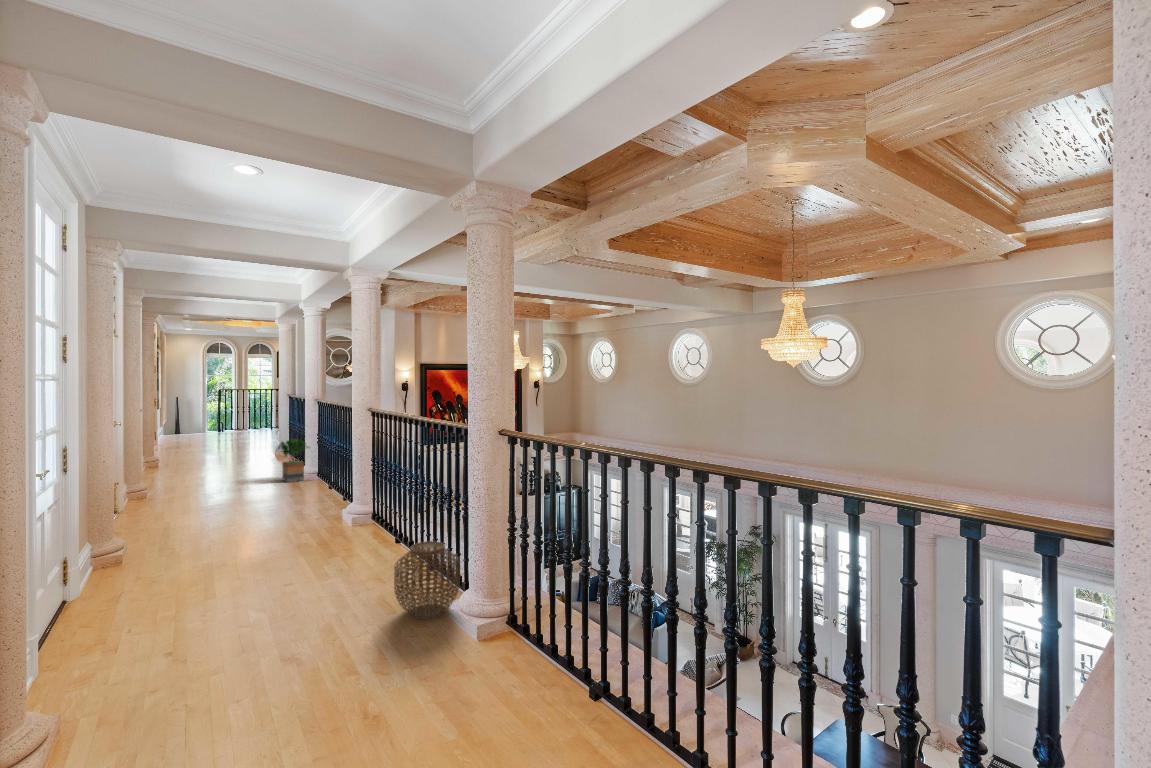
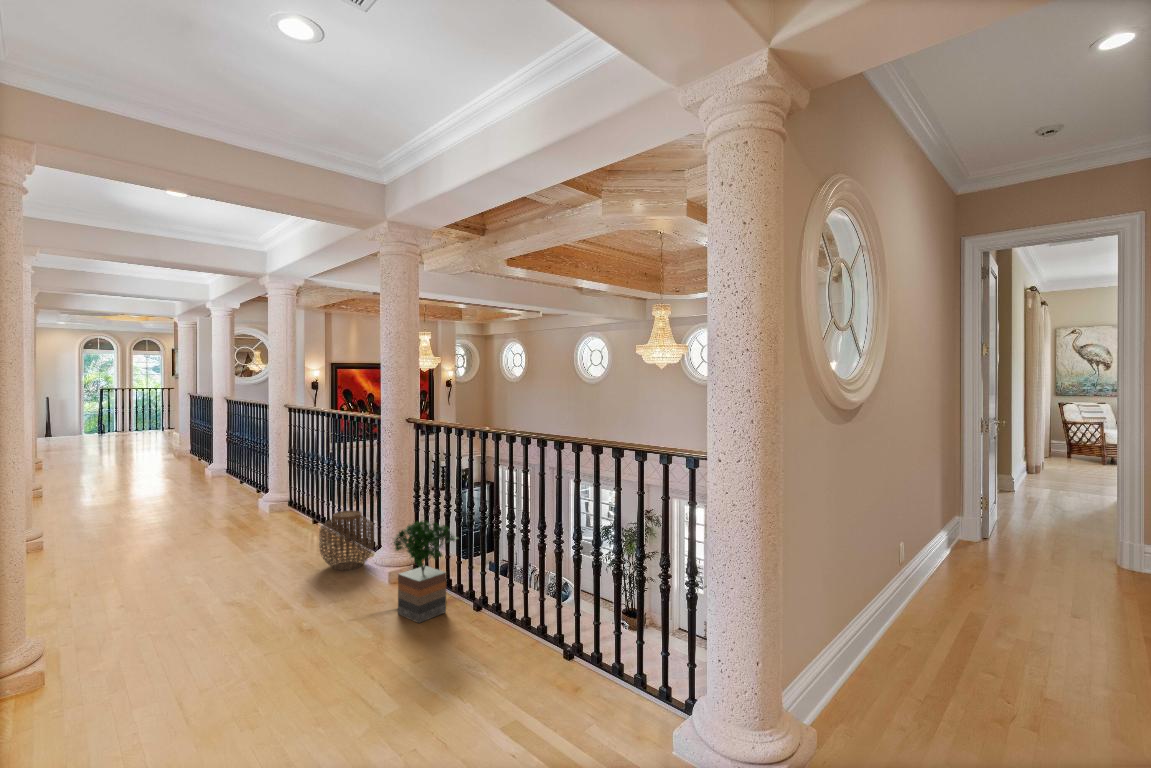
potted tree: present [278,439,309,482] -> present [394,521,457,623]

